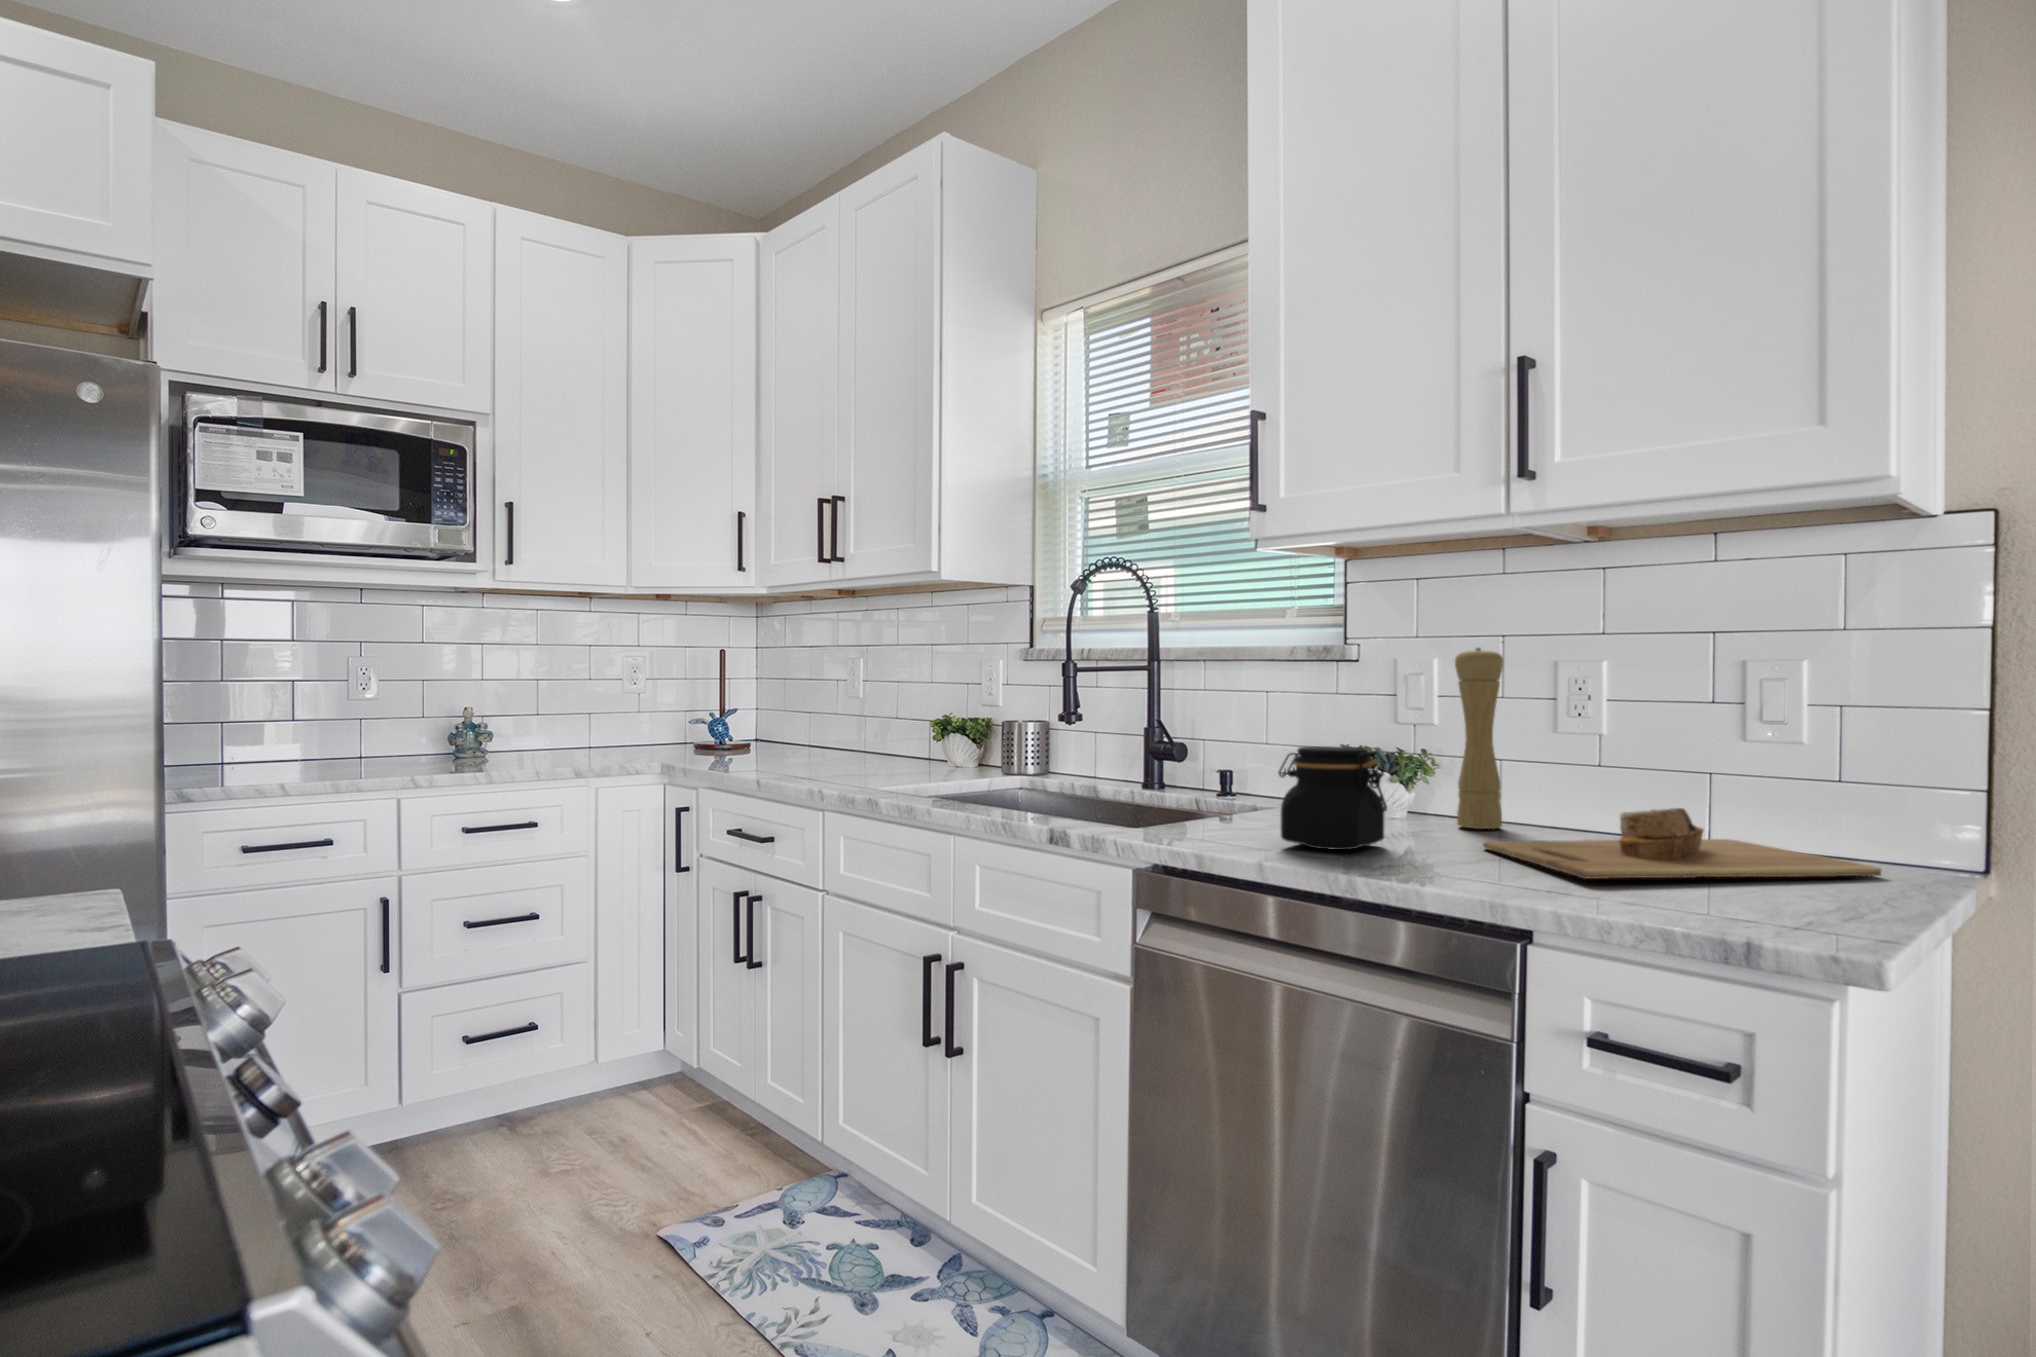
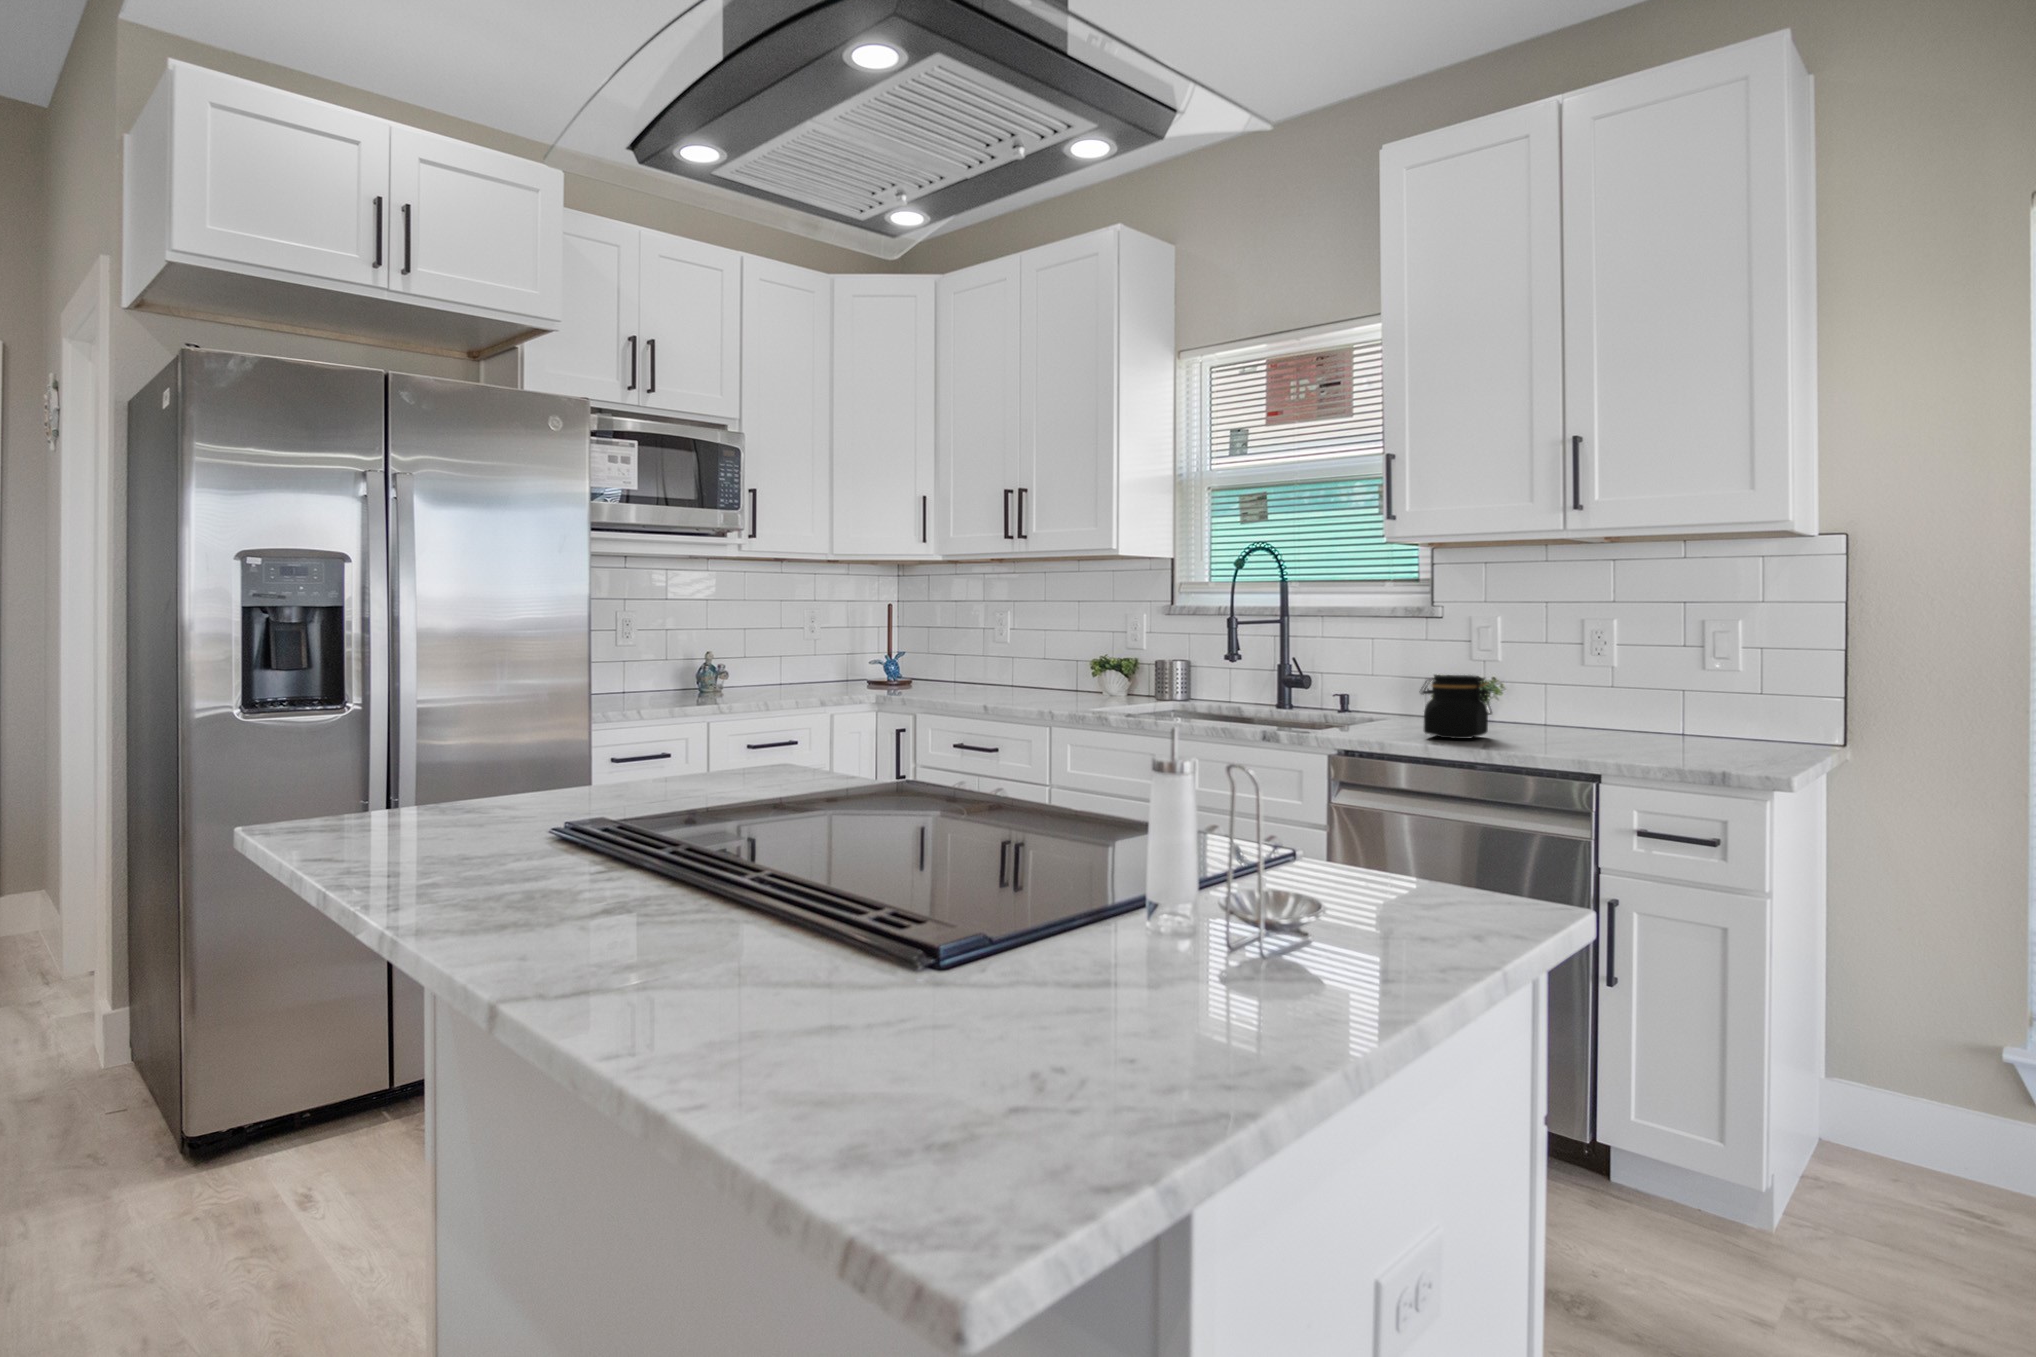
pepper mill: present [1455,648,1503,829] -> none [1520,612,1553,728]
cutting board: present [1483,808,1881,879] -> none [1549,709,1787,748]

